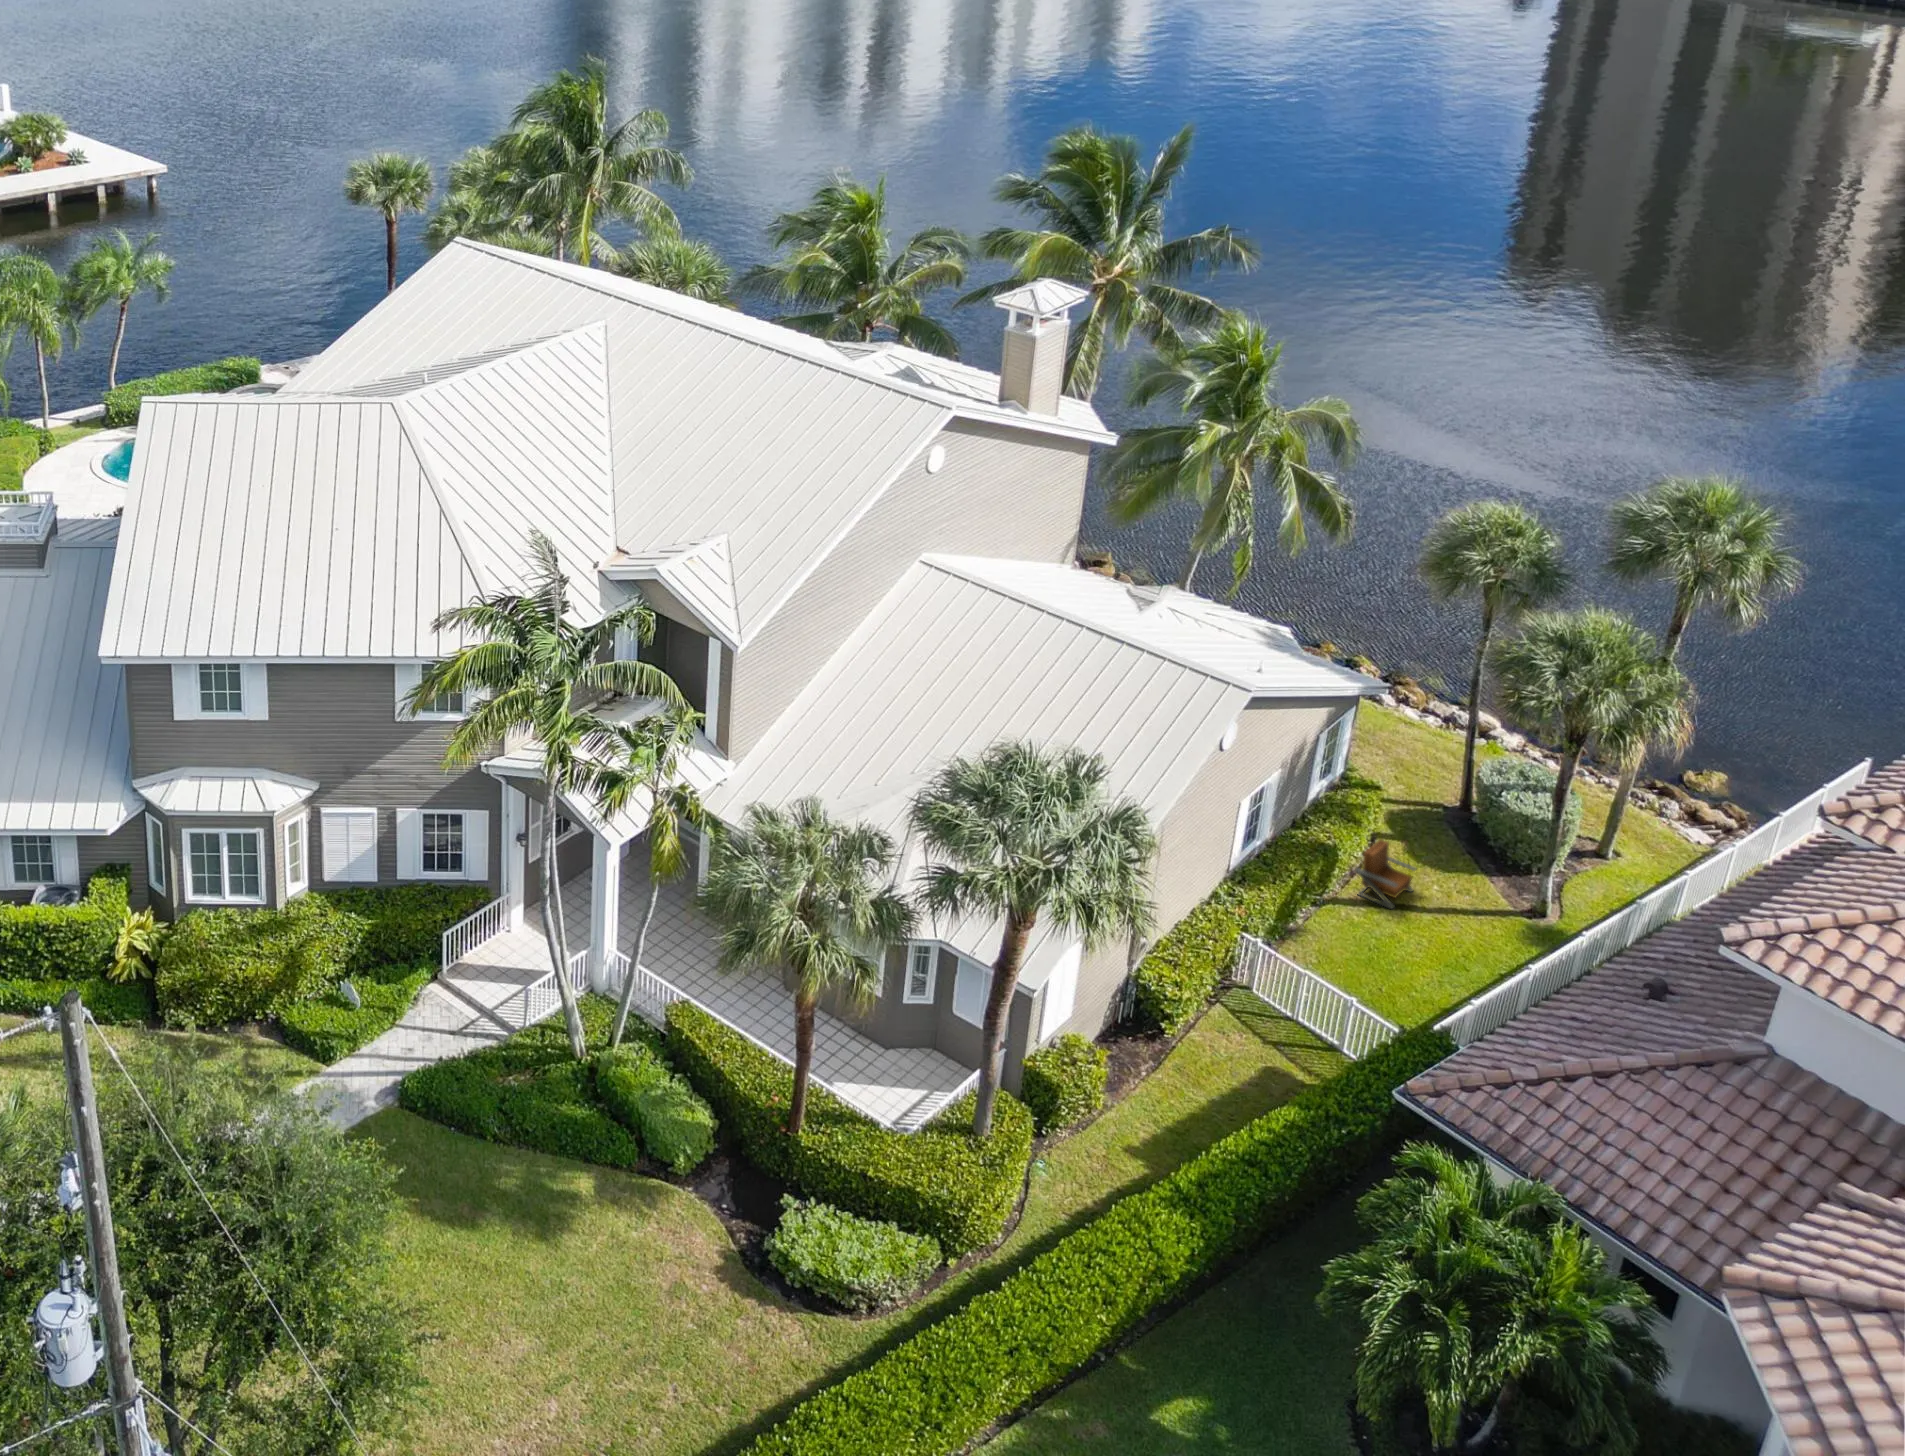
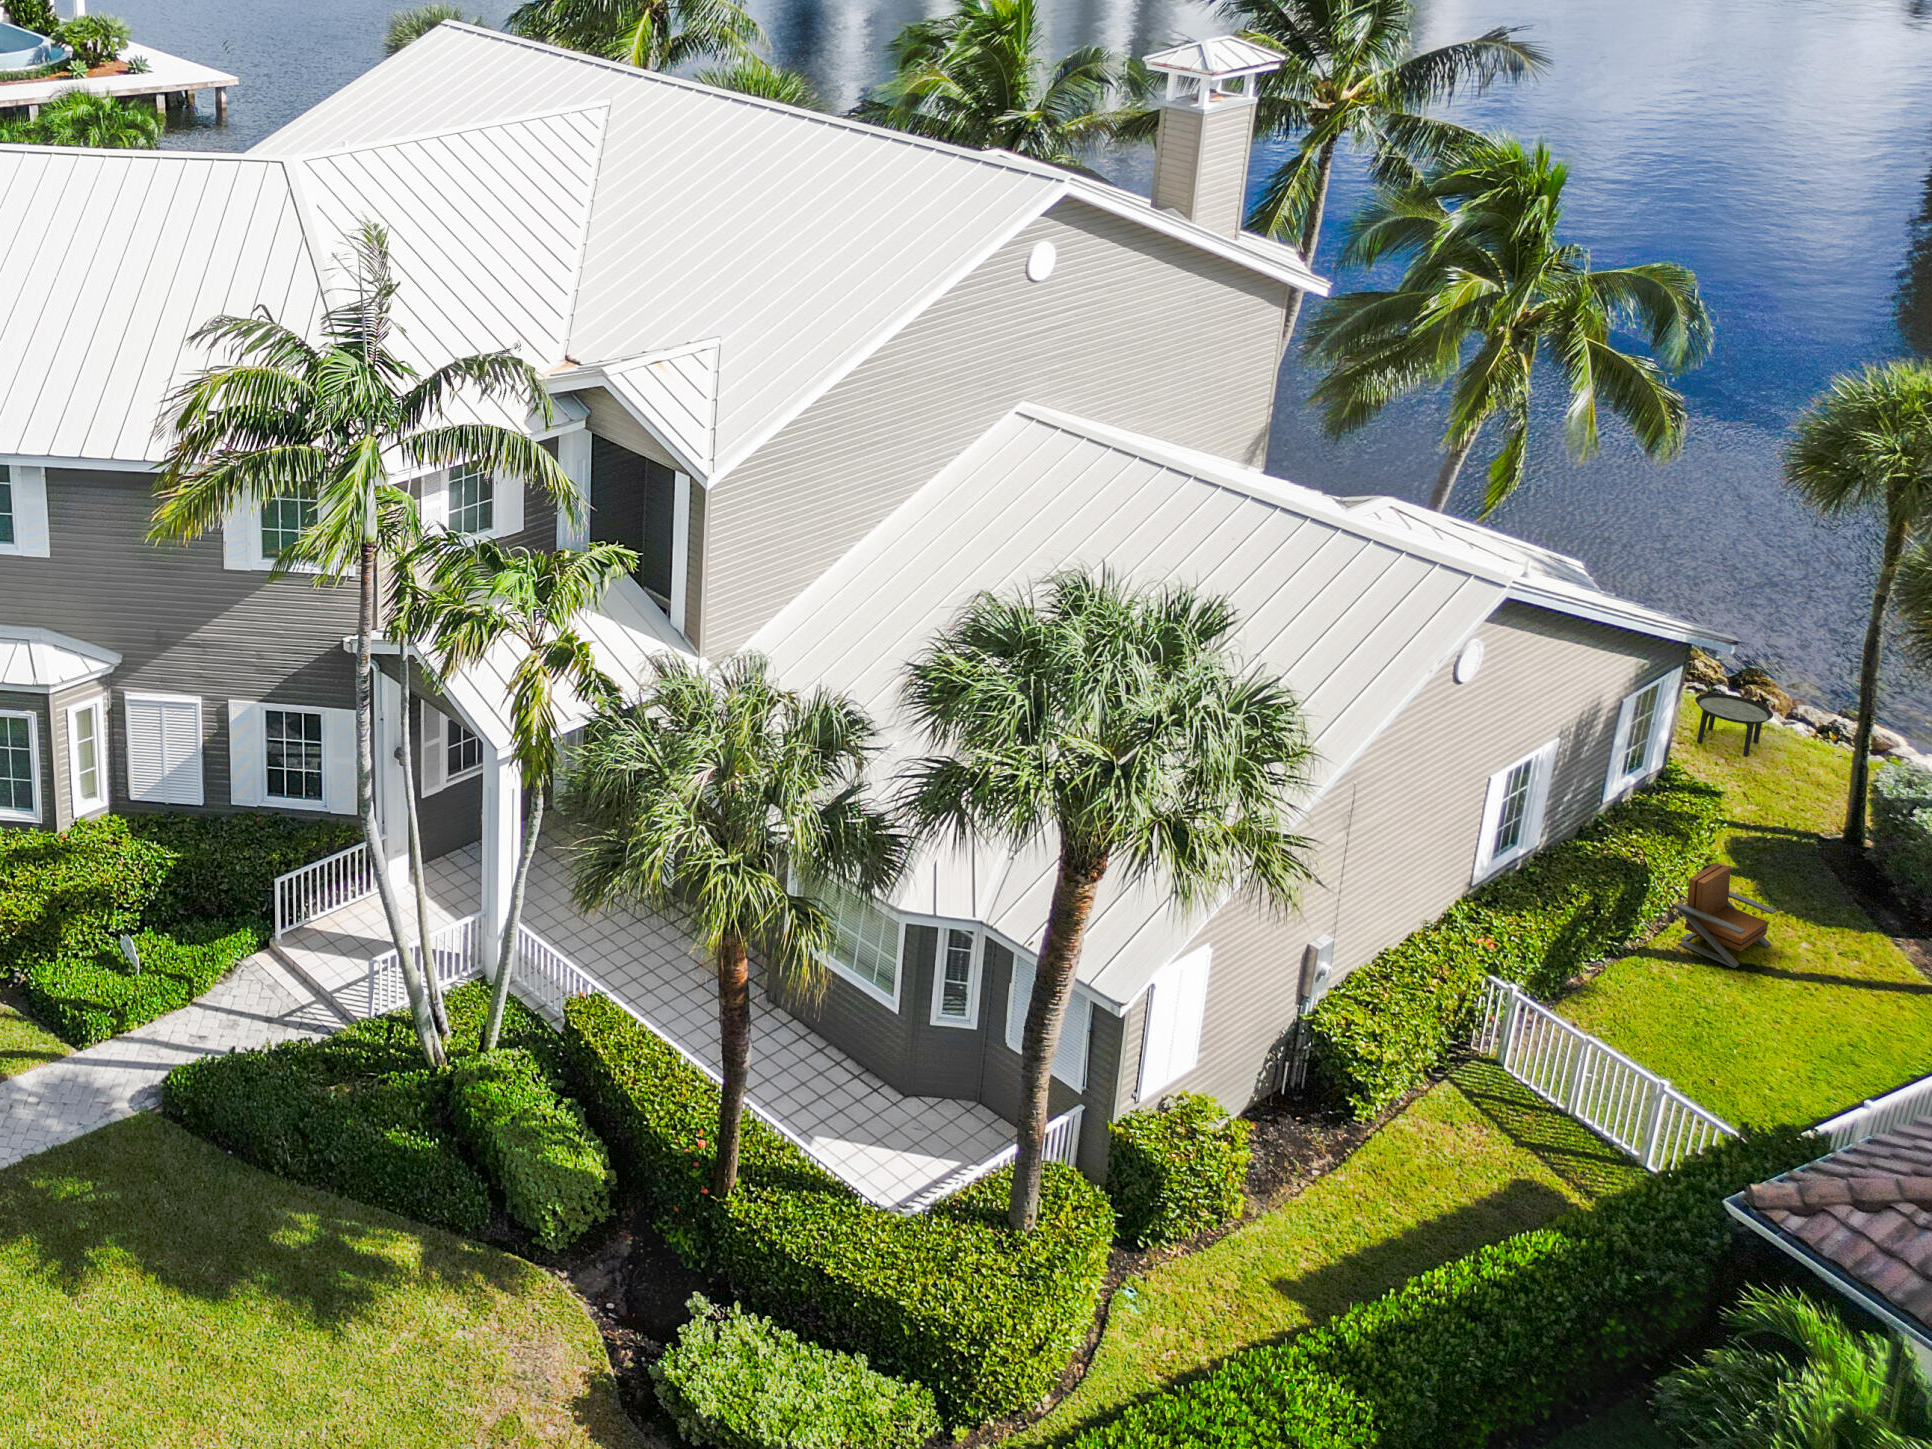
round table: none [1365,704,1415,749] -> present [1695,693,1773,756]

